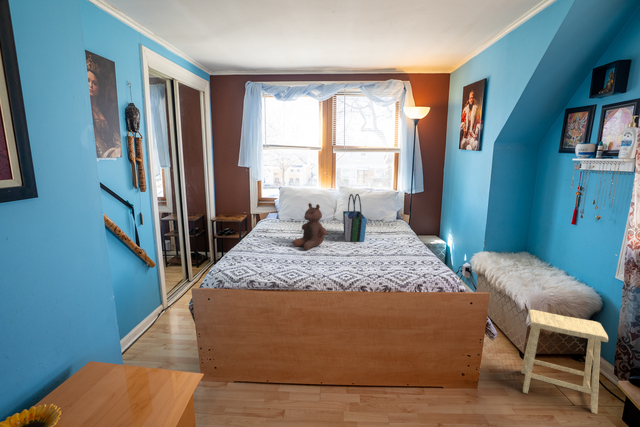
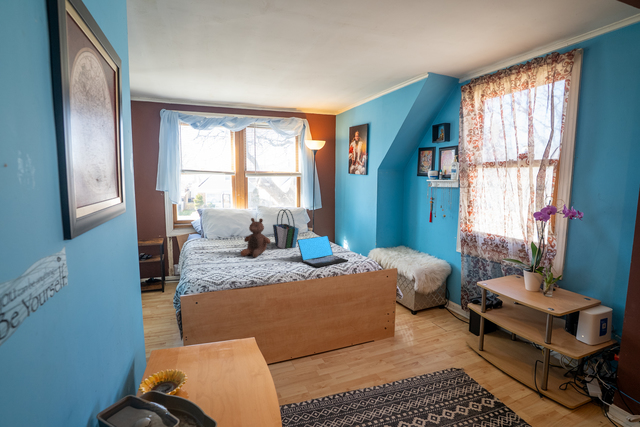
laptop: none [351,232,416,275] -> present [297,236,348,267]
footstool: present [521,309,608,414] -> none [415,278,462,334]

